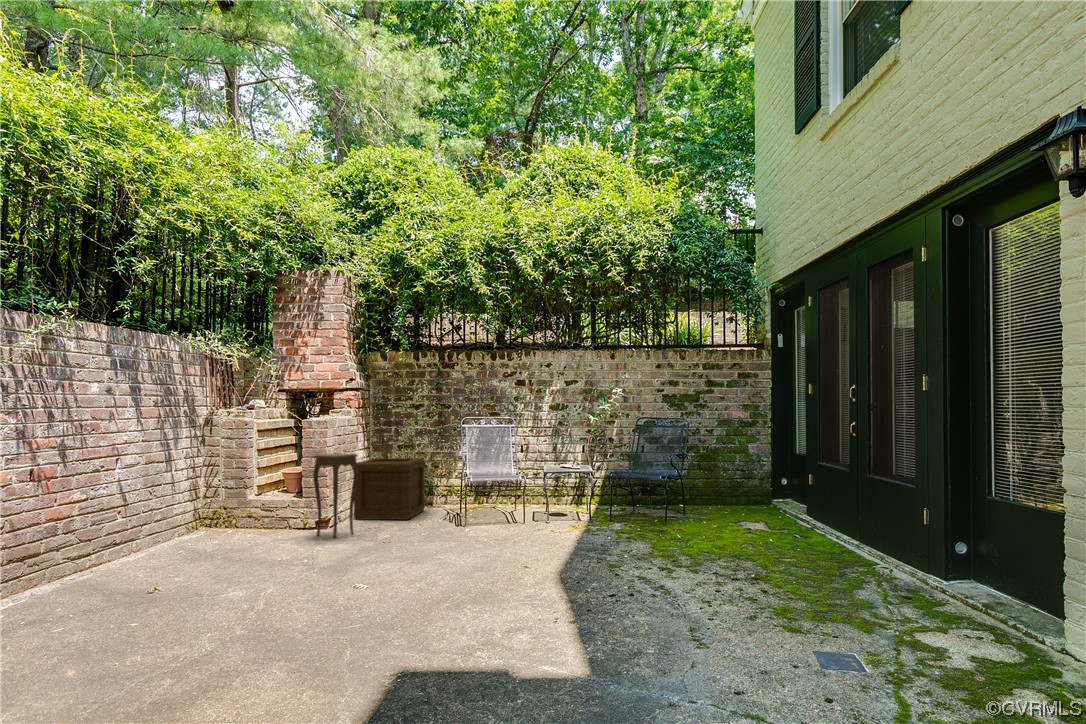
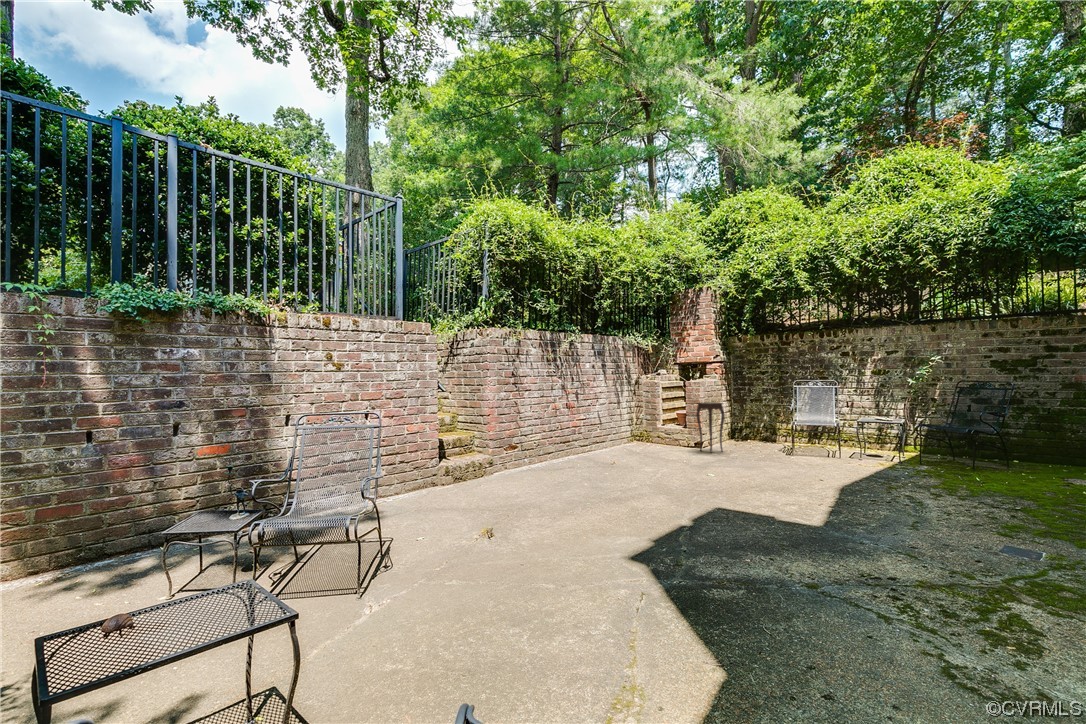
wooden crate: present [354,458,425,520] -> none [721,407,770,447]

